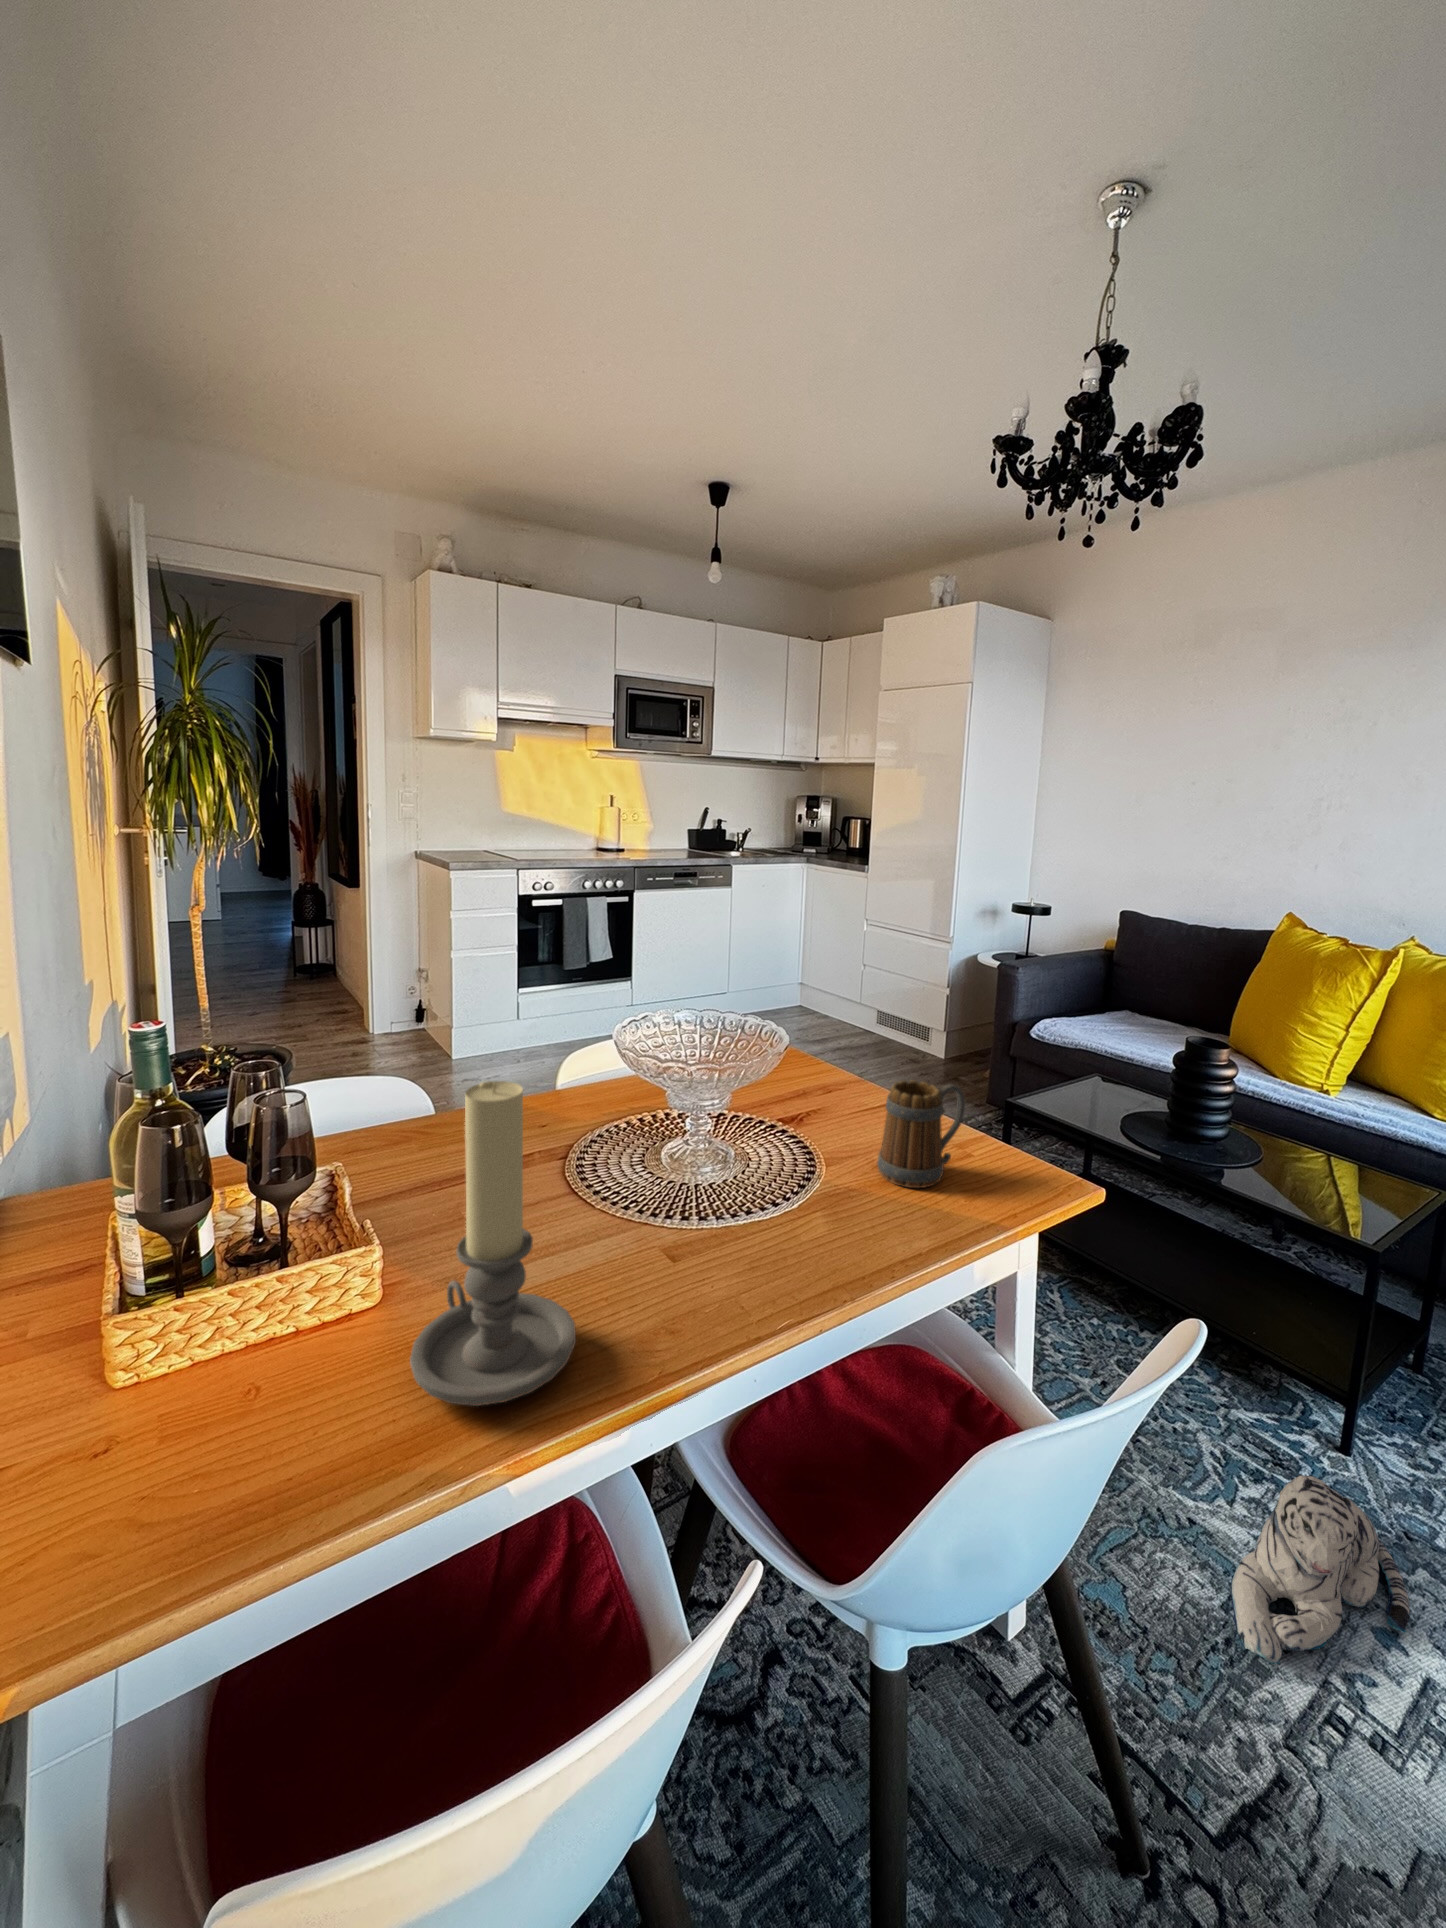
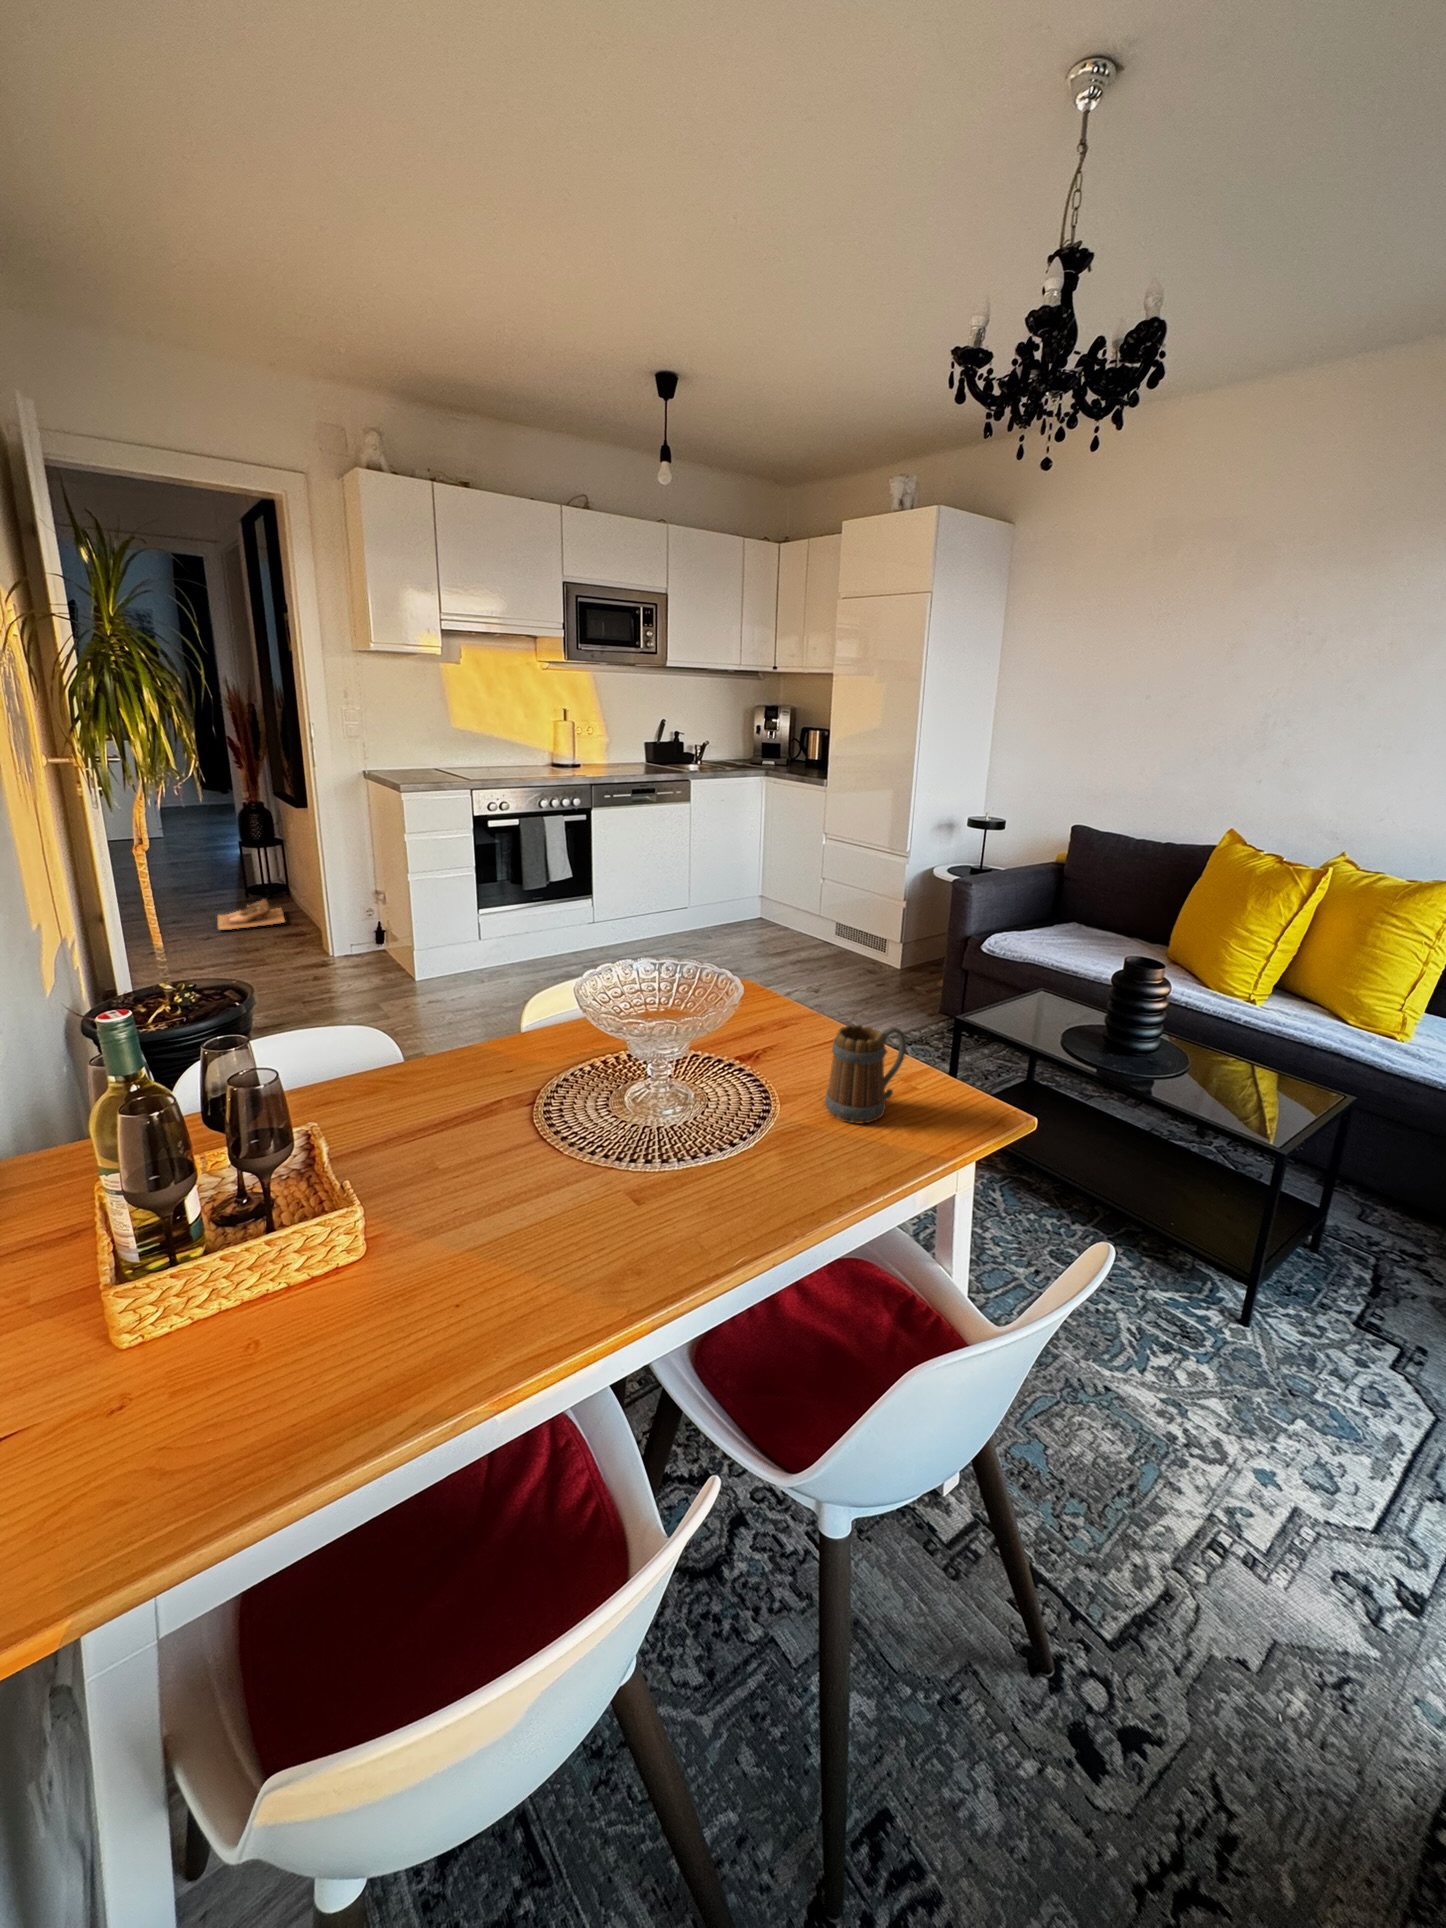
shoe: none [270,975,337,1004] -> present [216,899,285,931]
candle holder: present [410,1081,576,1406] -> none [402,1063,551,1346]
plush toy: present [1231,1475,1410,1664] -> none [1137,1350,1287,1504]

